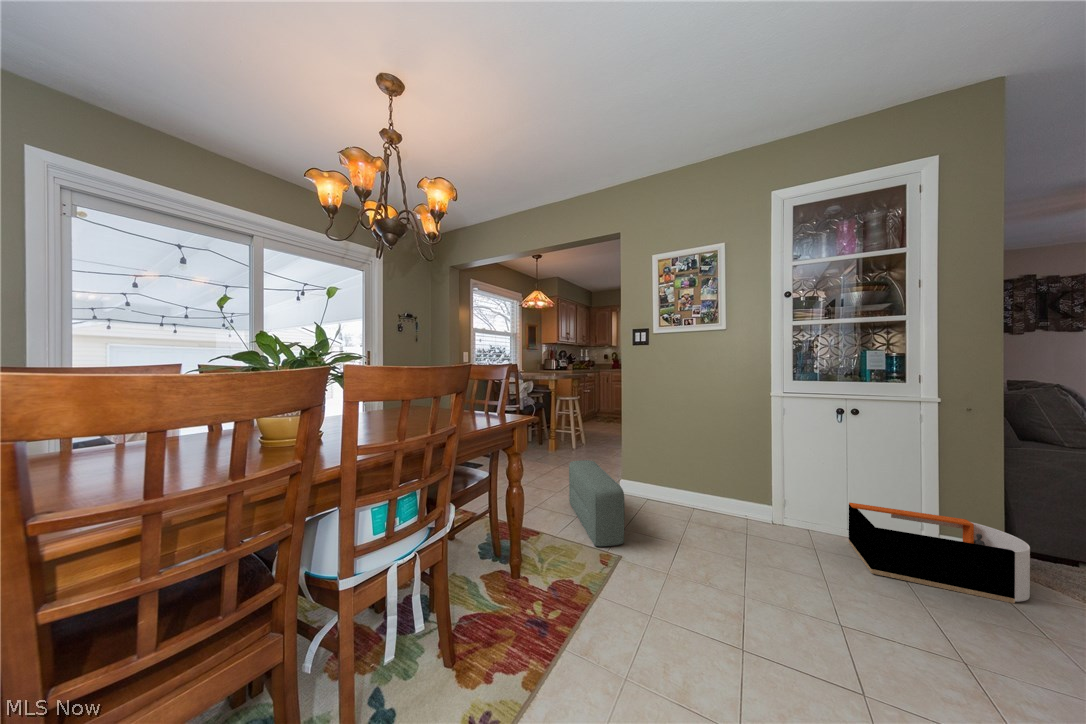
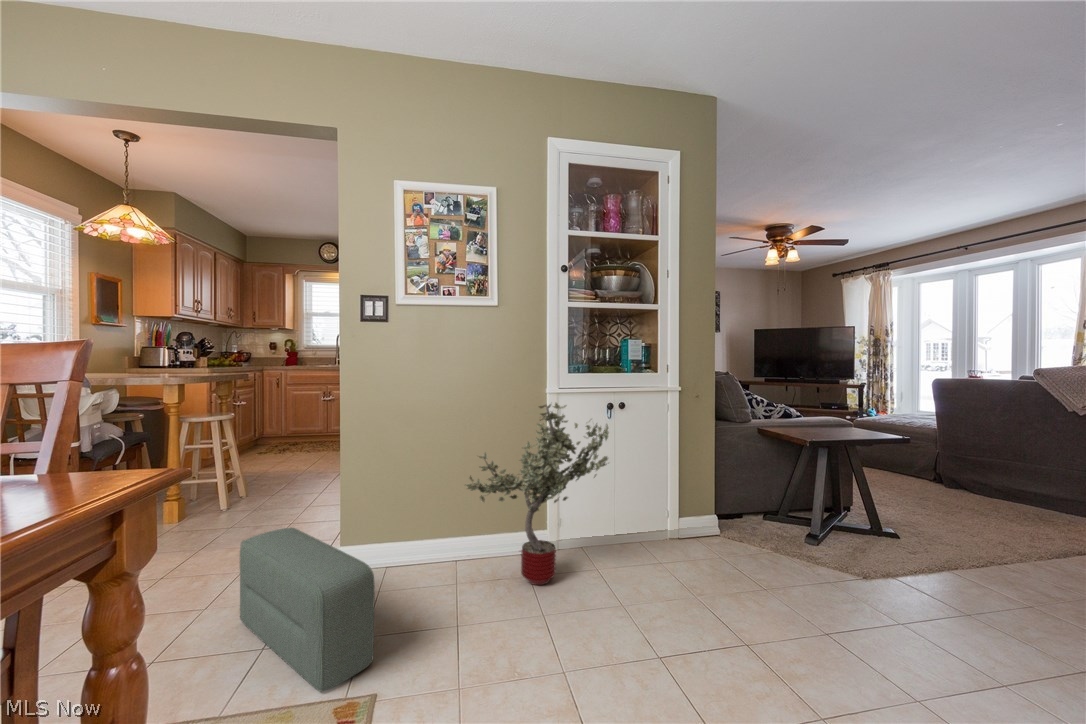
potted tree: none [693,404,826,544] -> present [466,403,609,585]
storage bin: present [849,503,1030,604] -> none [617,498,738,577]

